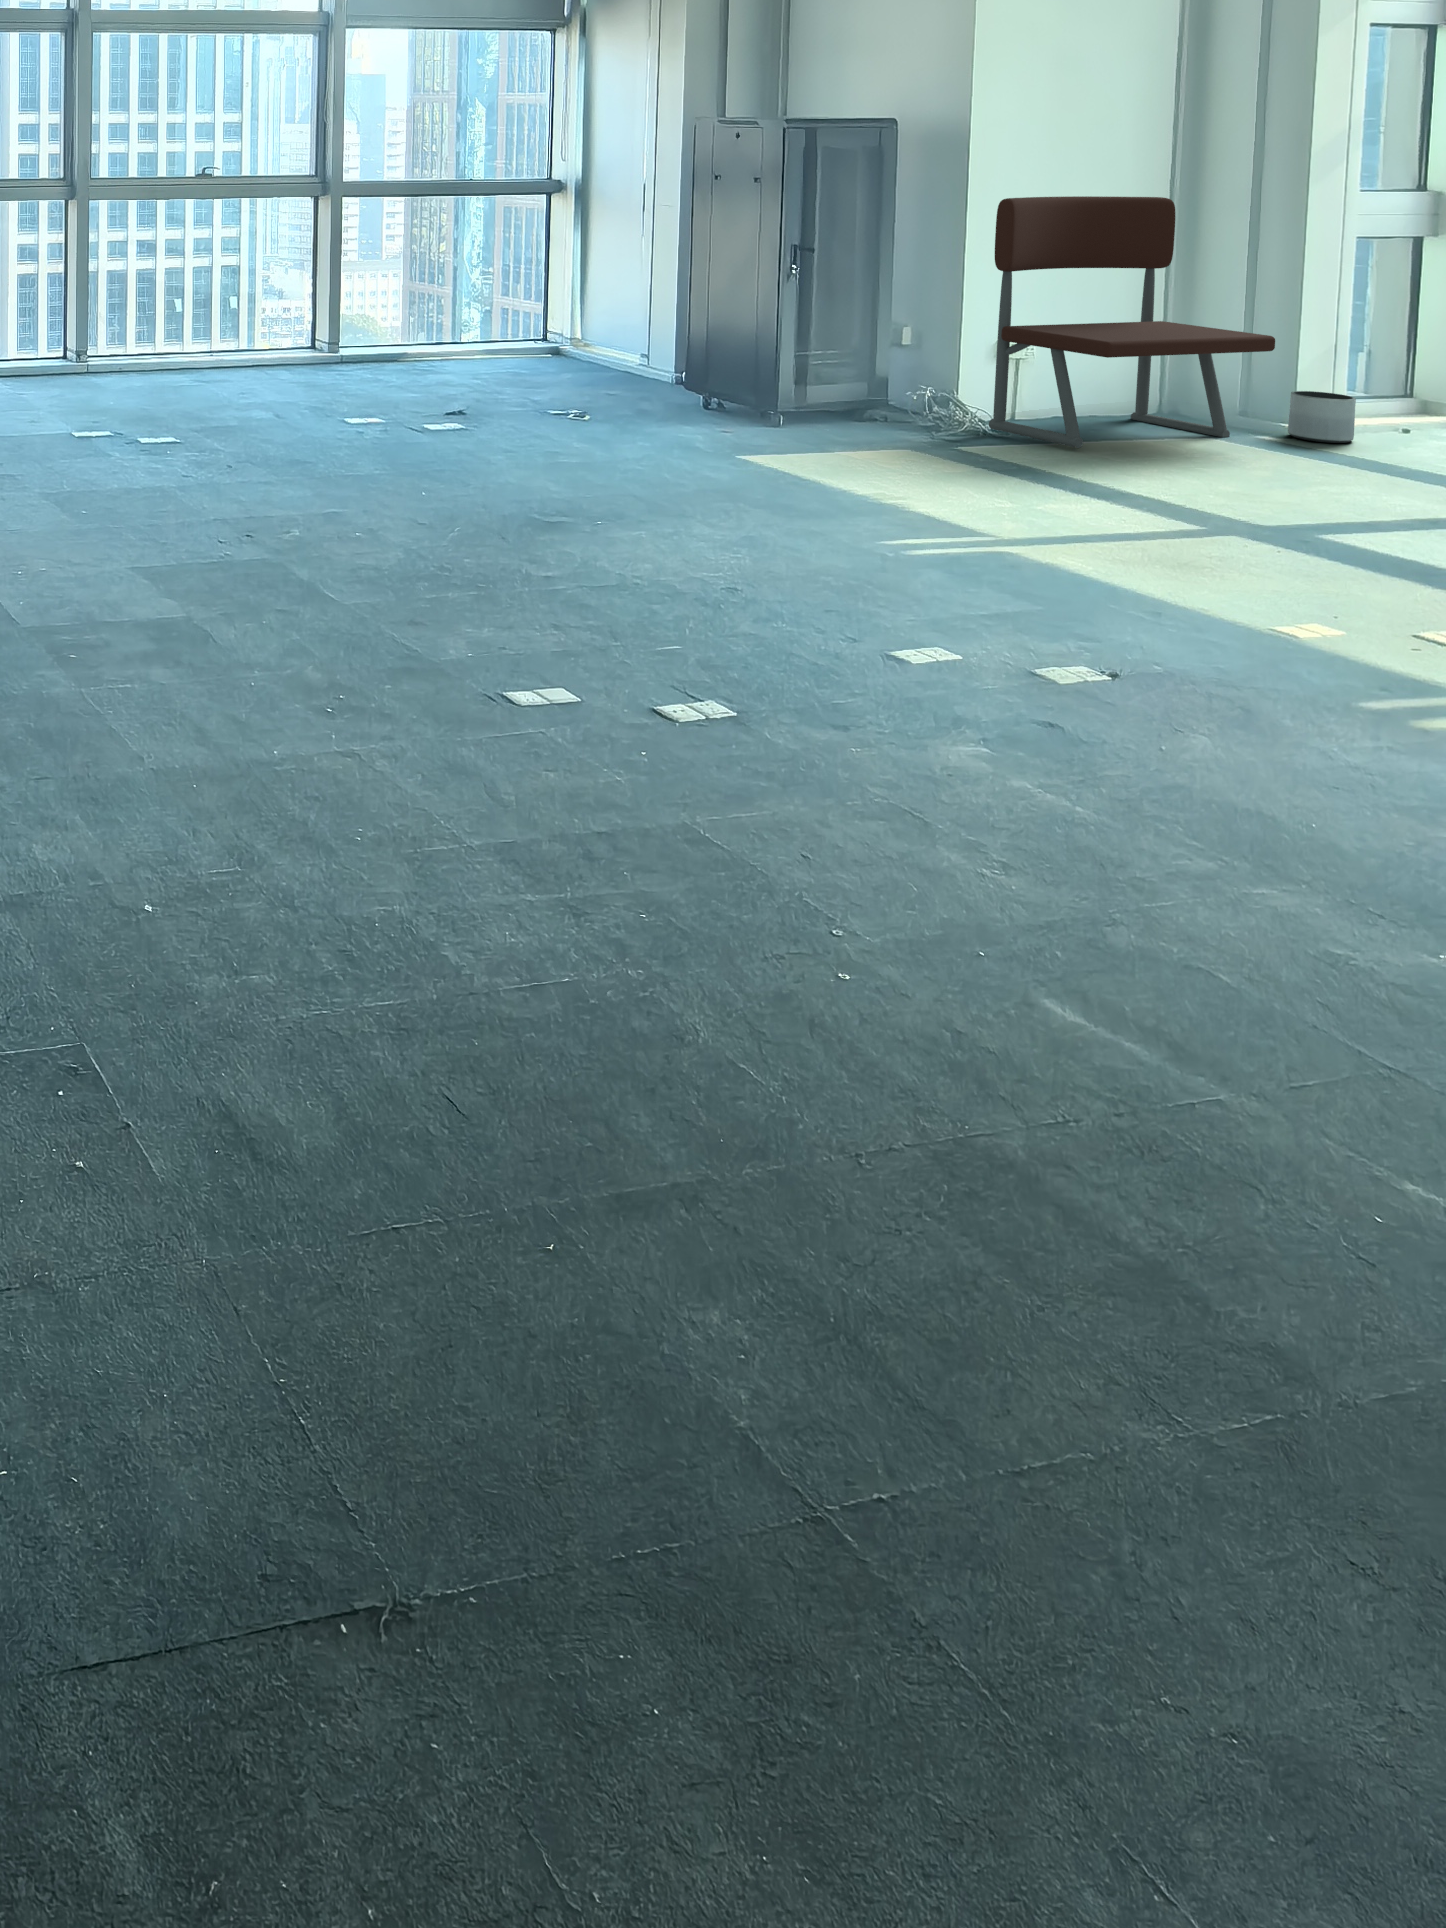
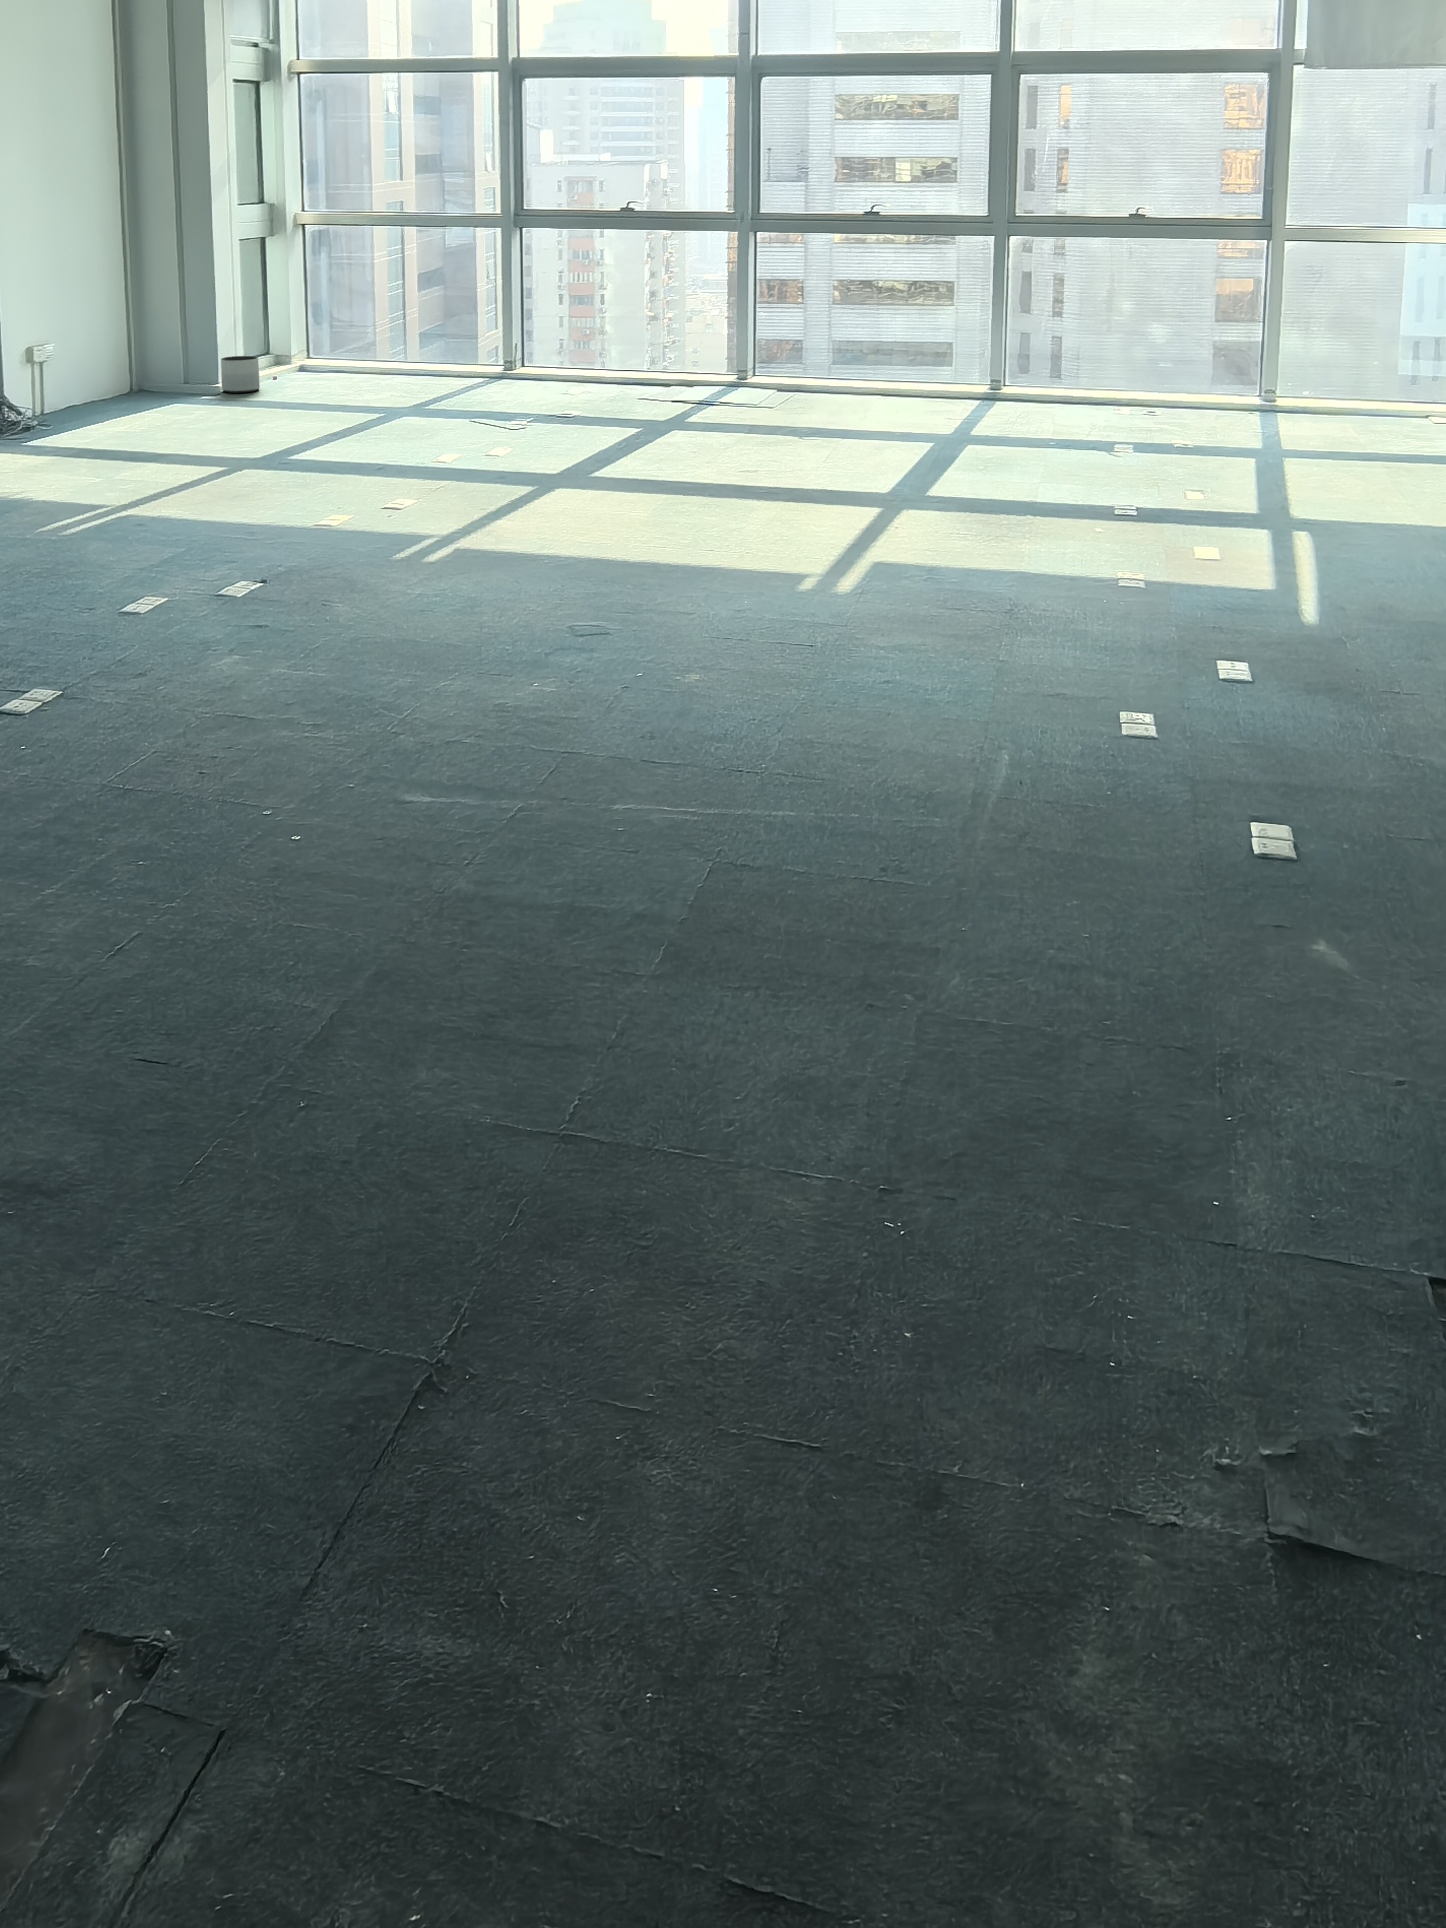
bench: present [989,196,1275,448] -> none [26,217,213,426]

